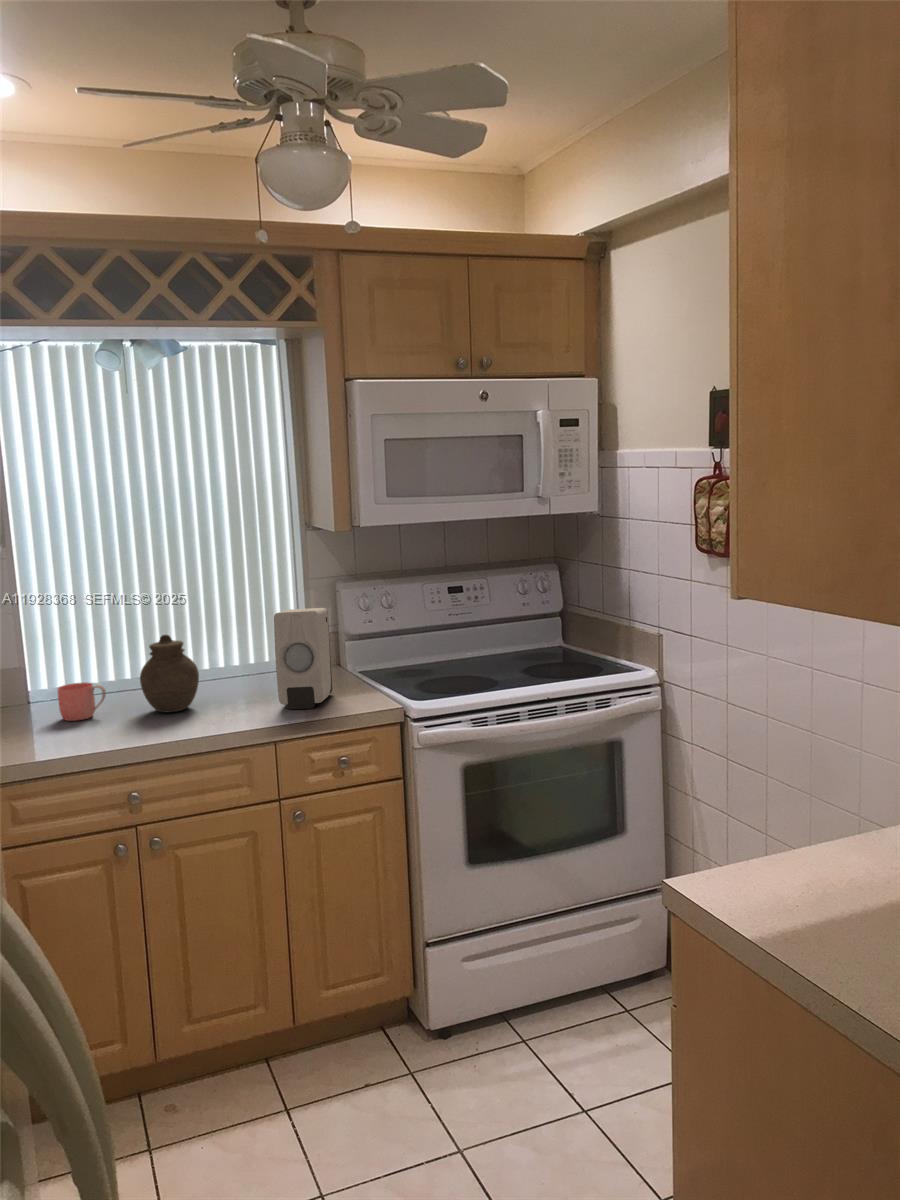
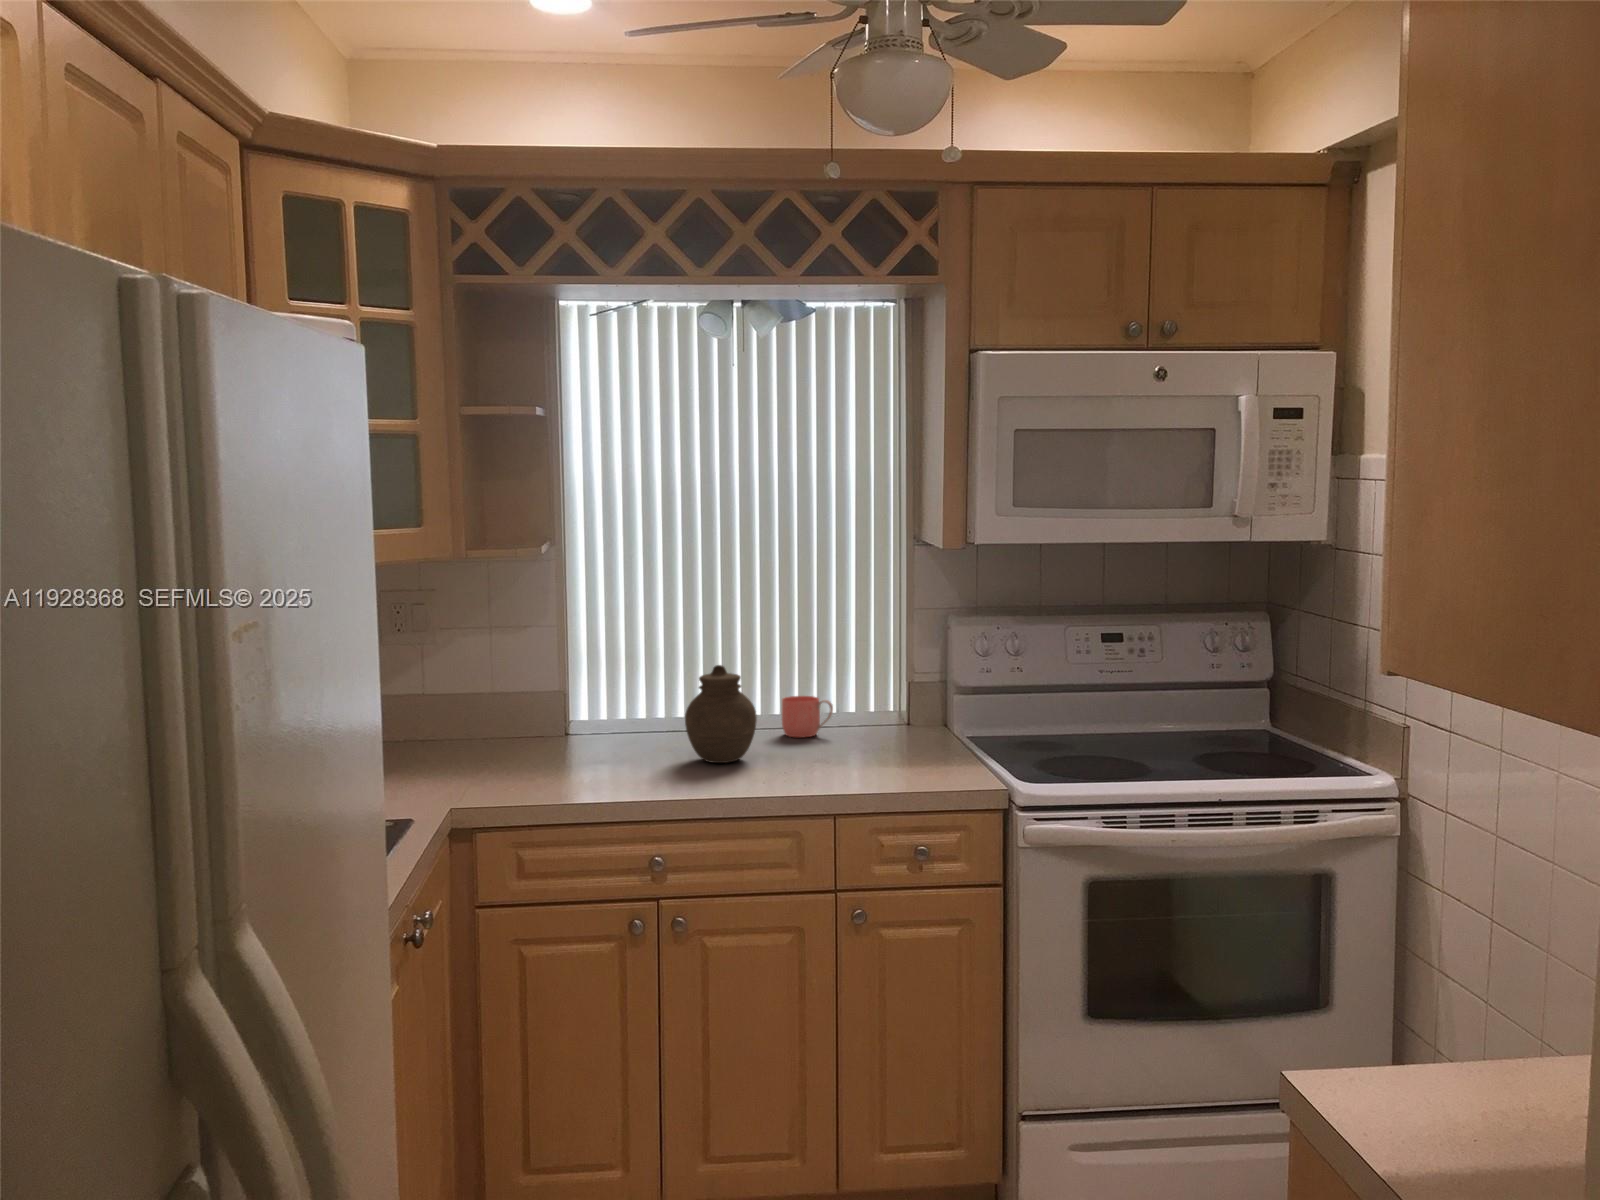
soap dispenser: present [274,608,332,709] -> none [849,647,926,777]
mug: present [58,683,106,721] -> present [782,696,833,737]

